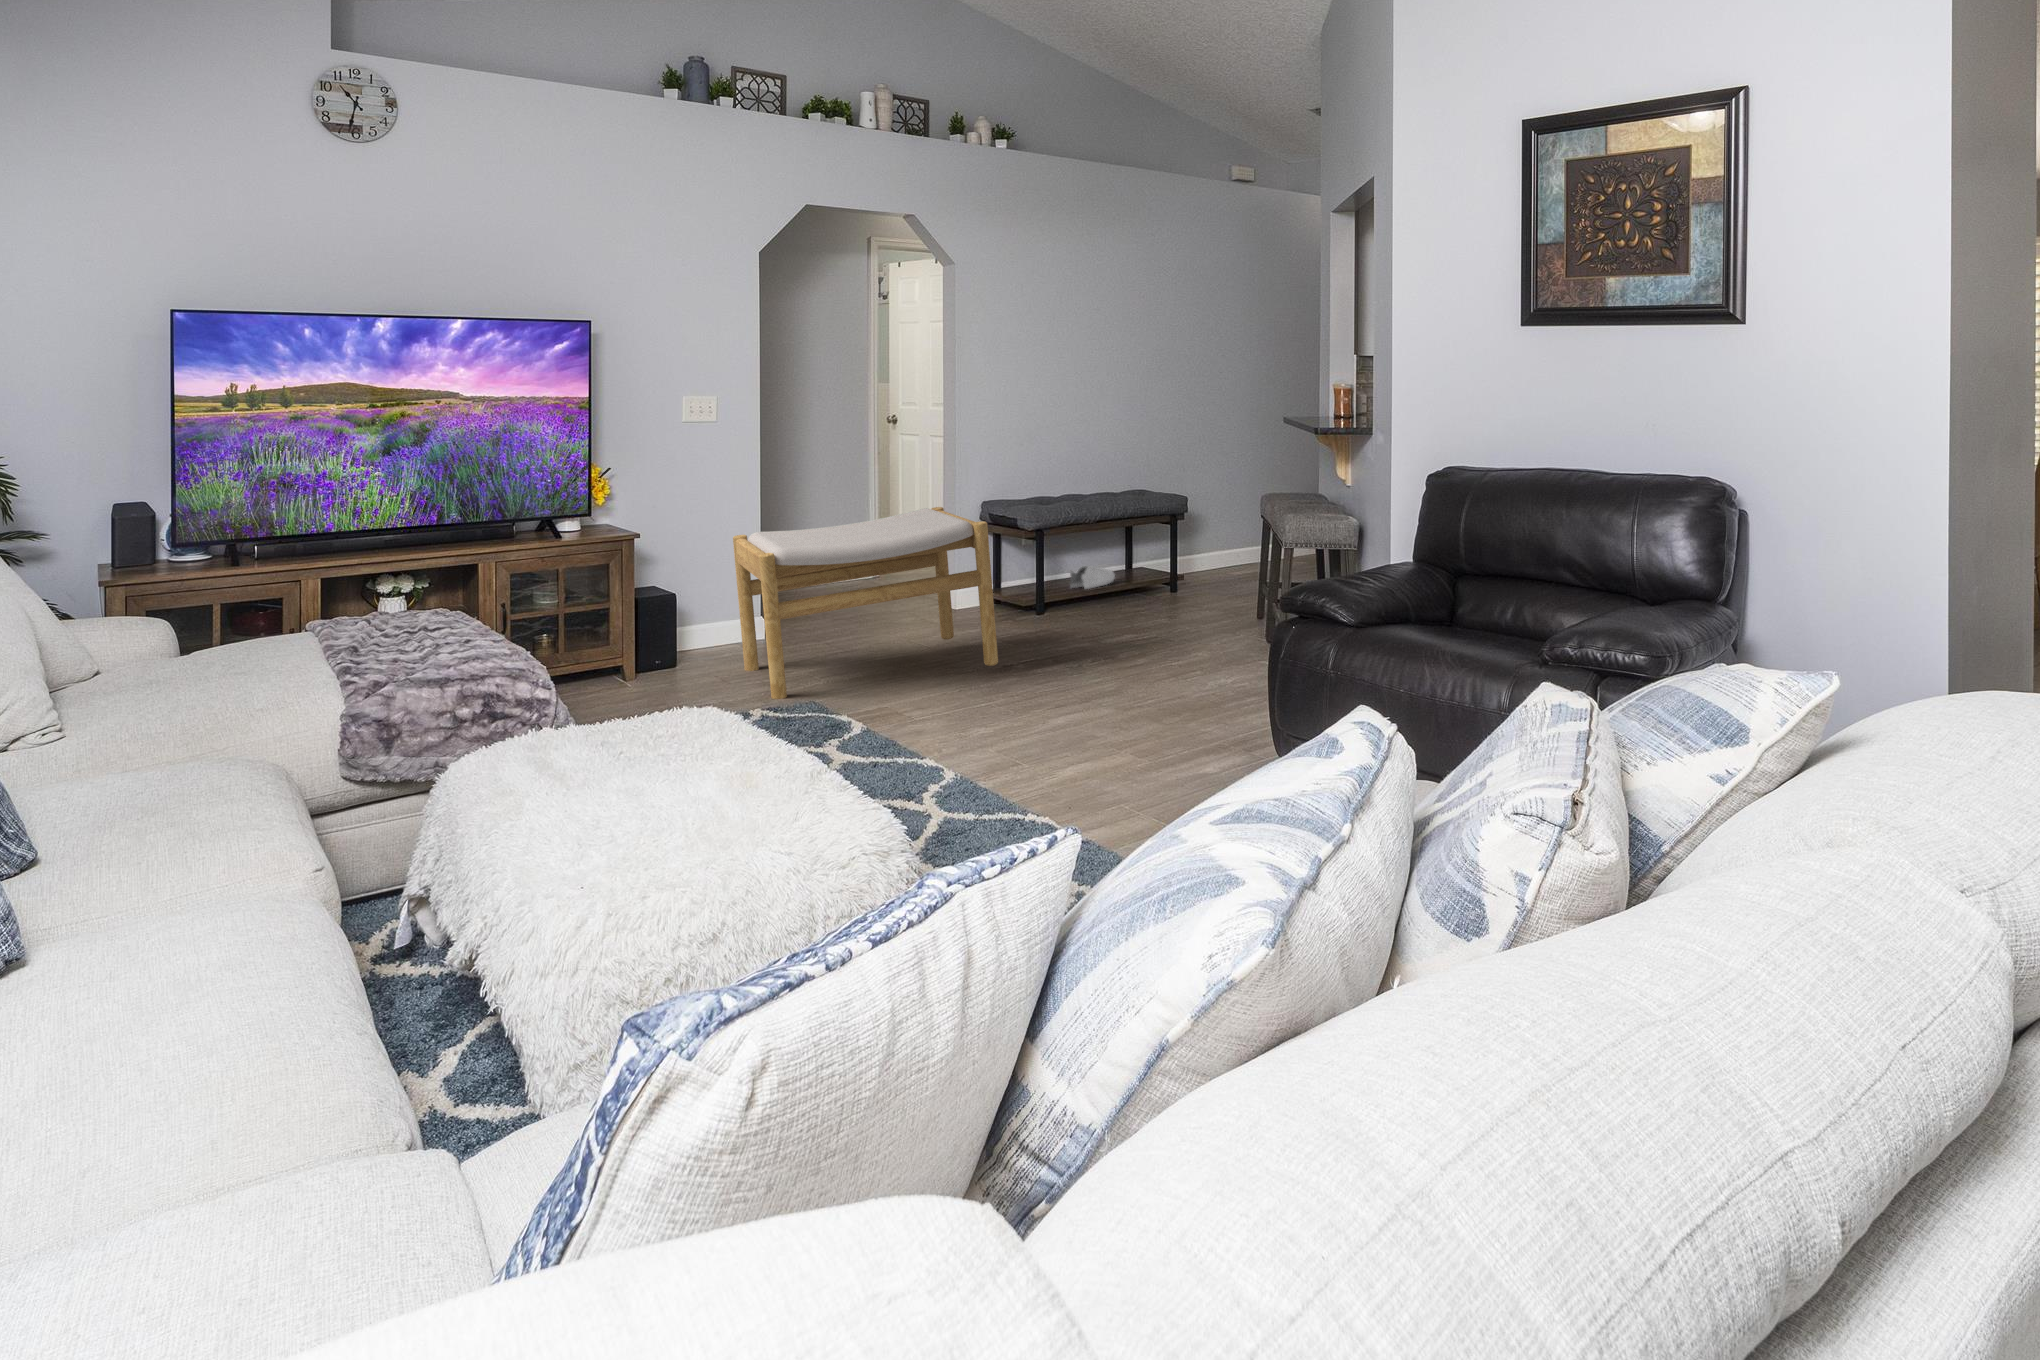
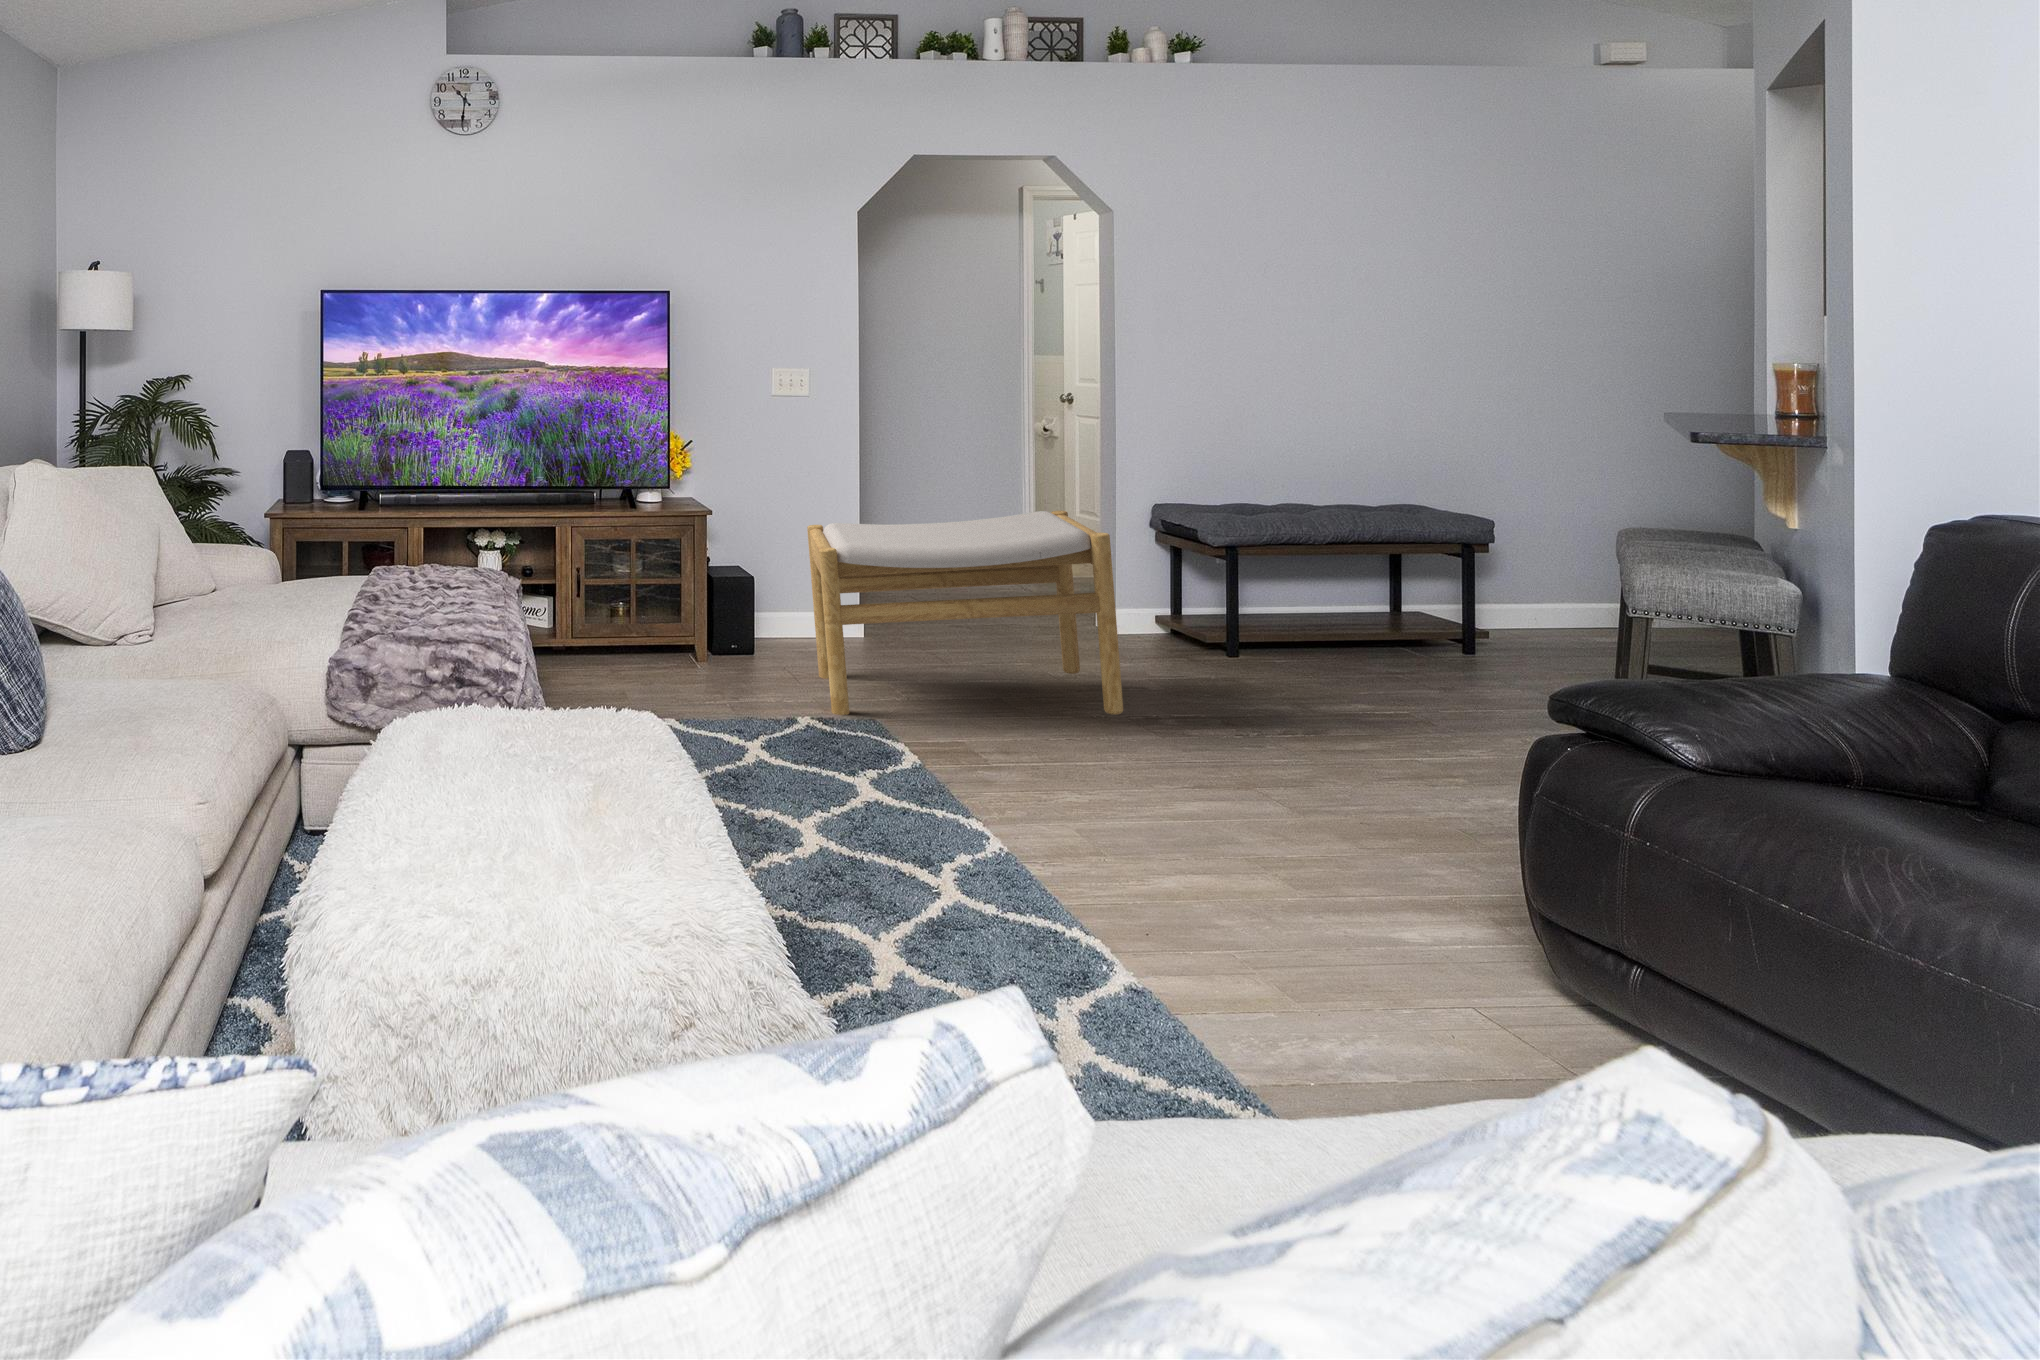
shoe: present [1070,566,1115,589] -> none [1279,602,1351,634]

